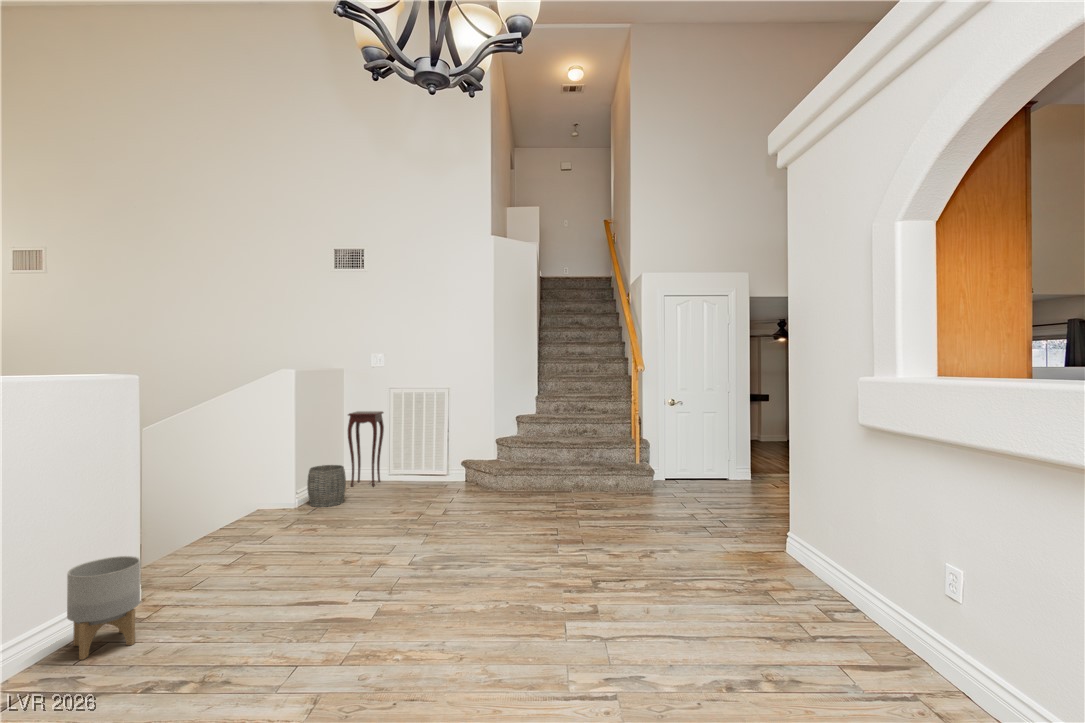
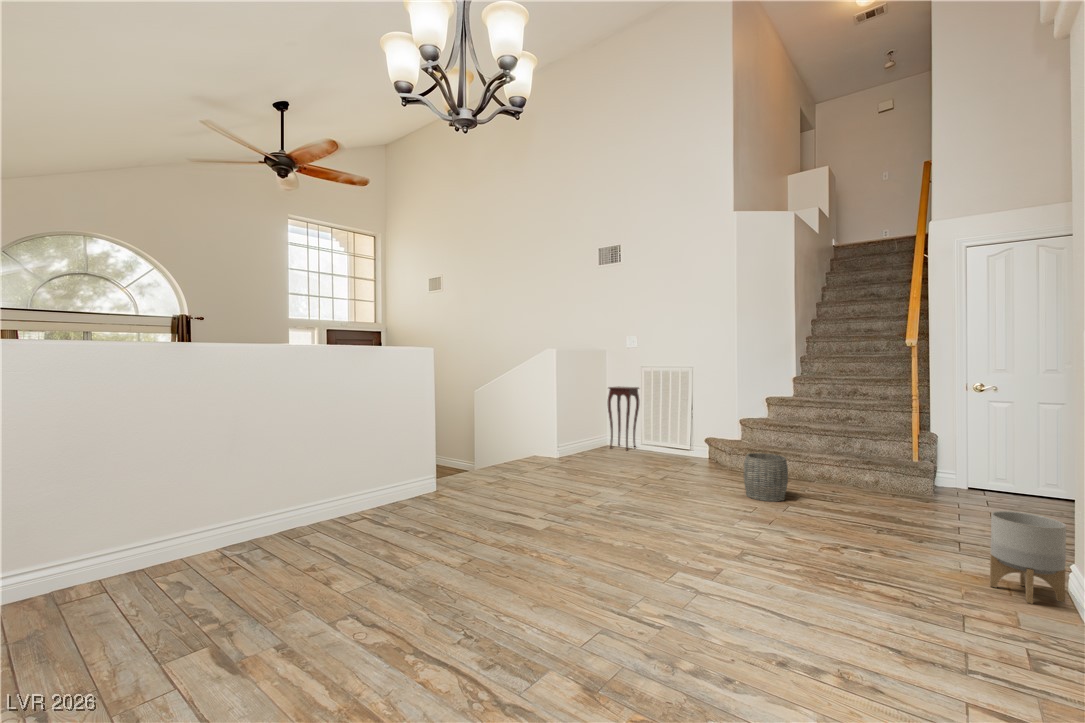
woven basket: present [307,465,346,507] -> present [744,453,788,502]
planter: present [67,556,140,660] -> present [990,511,1066,604]

